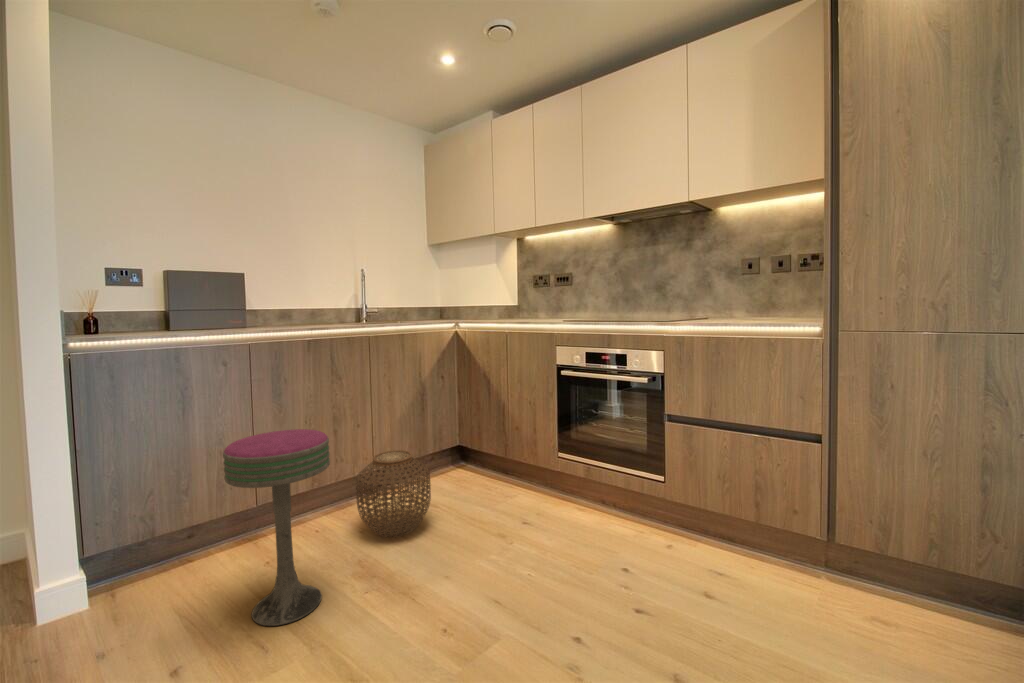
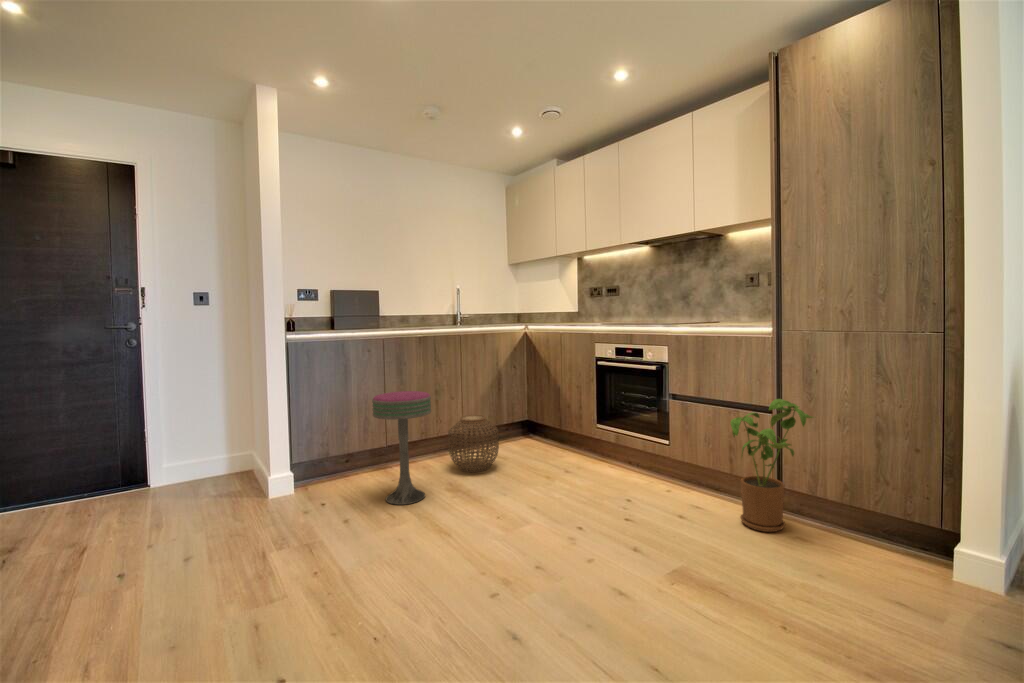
house plant: none [777,429,900,620] -> present [731,399,813,532]

